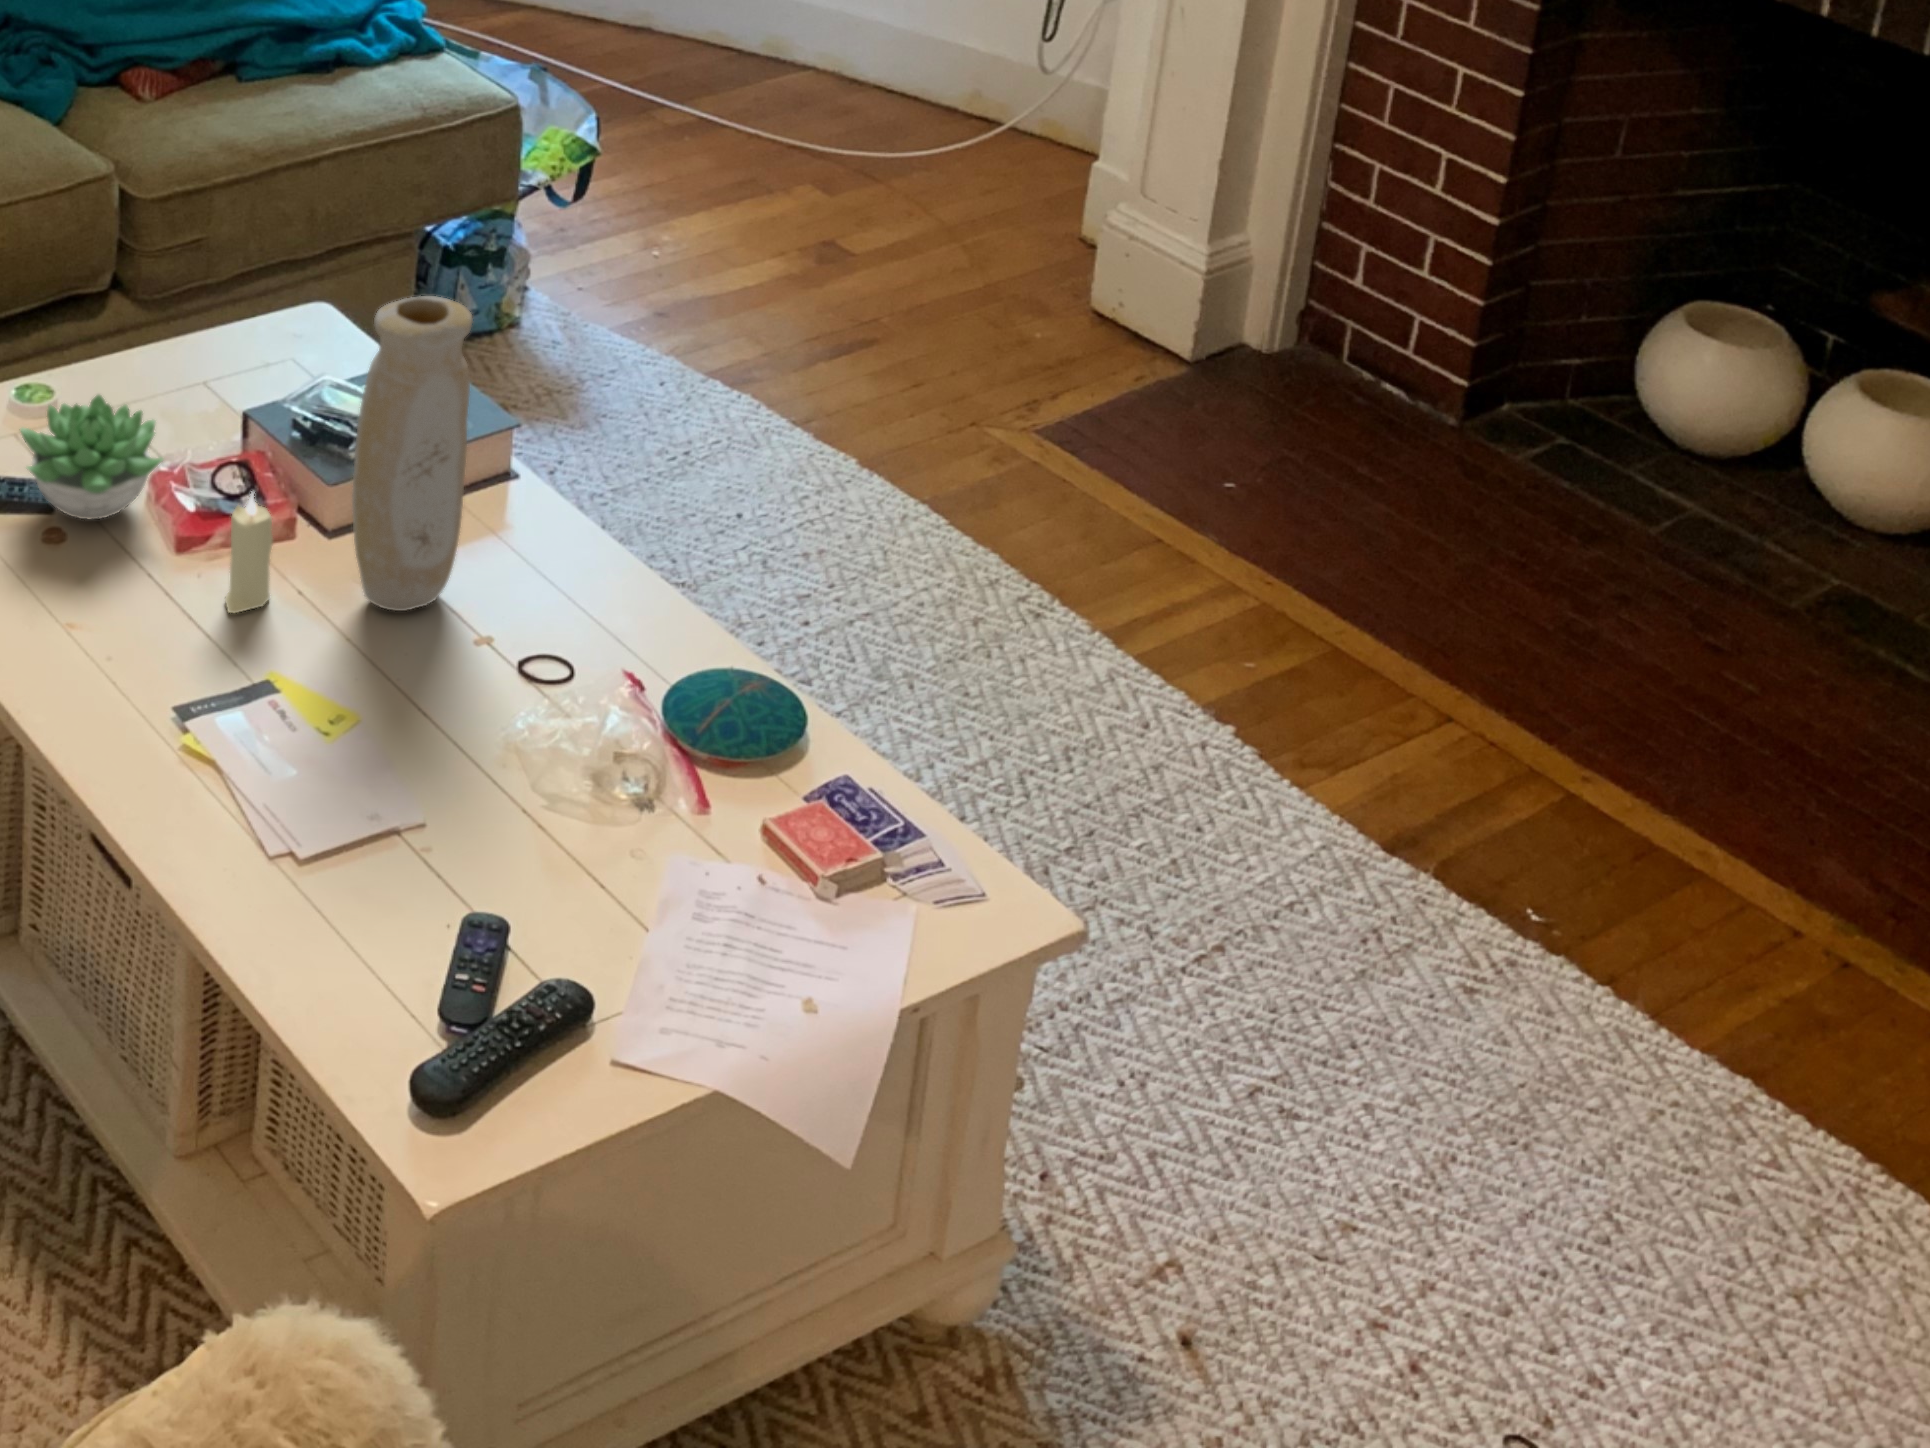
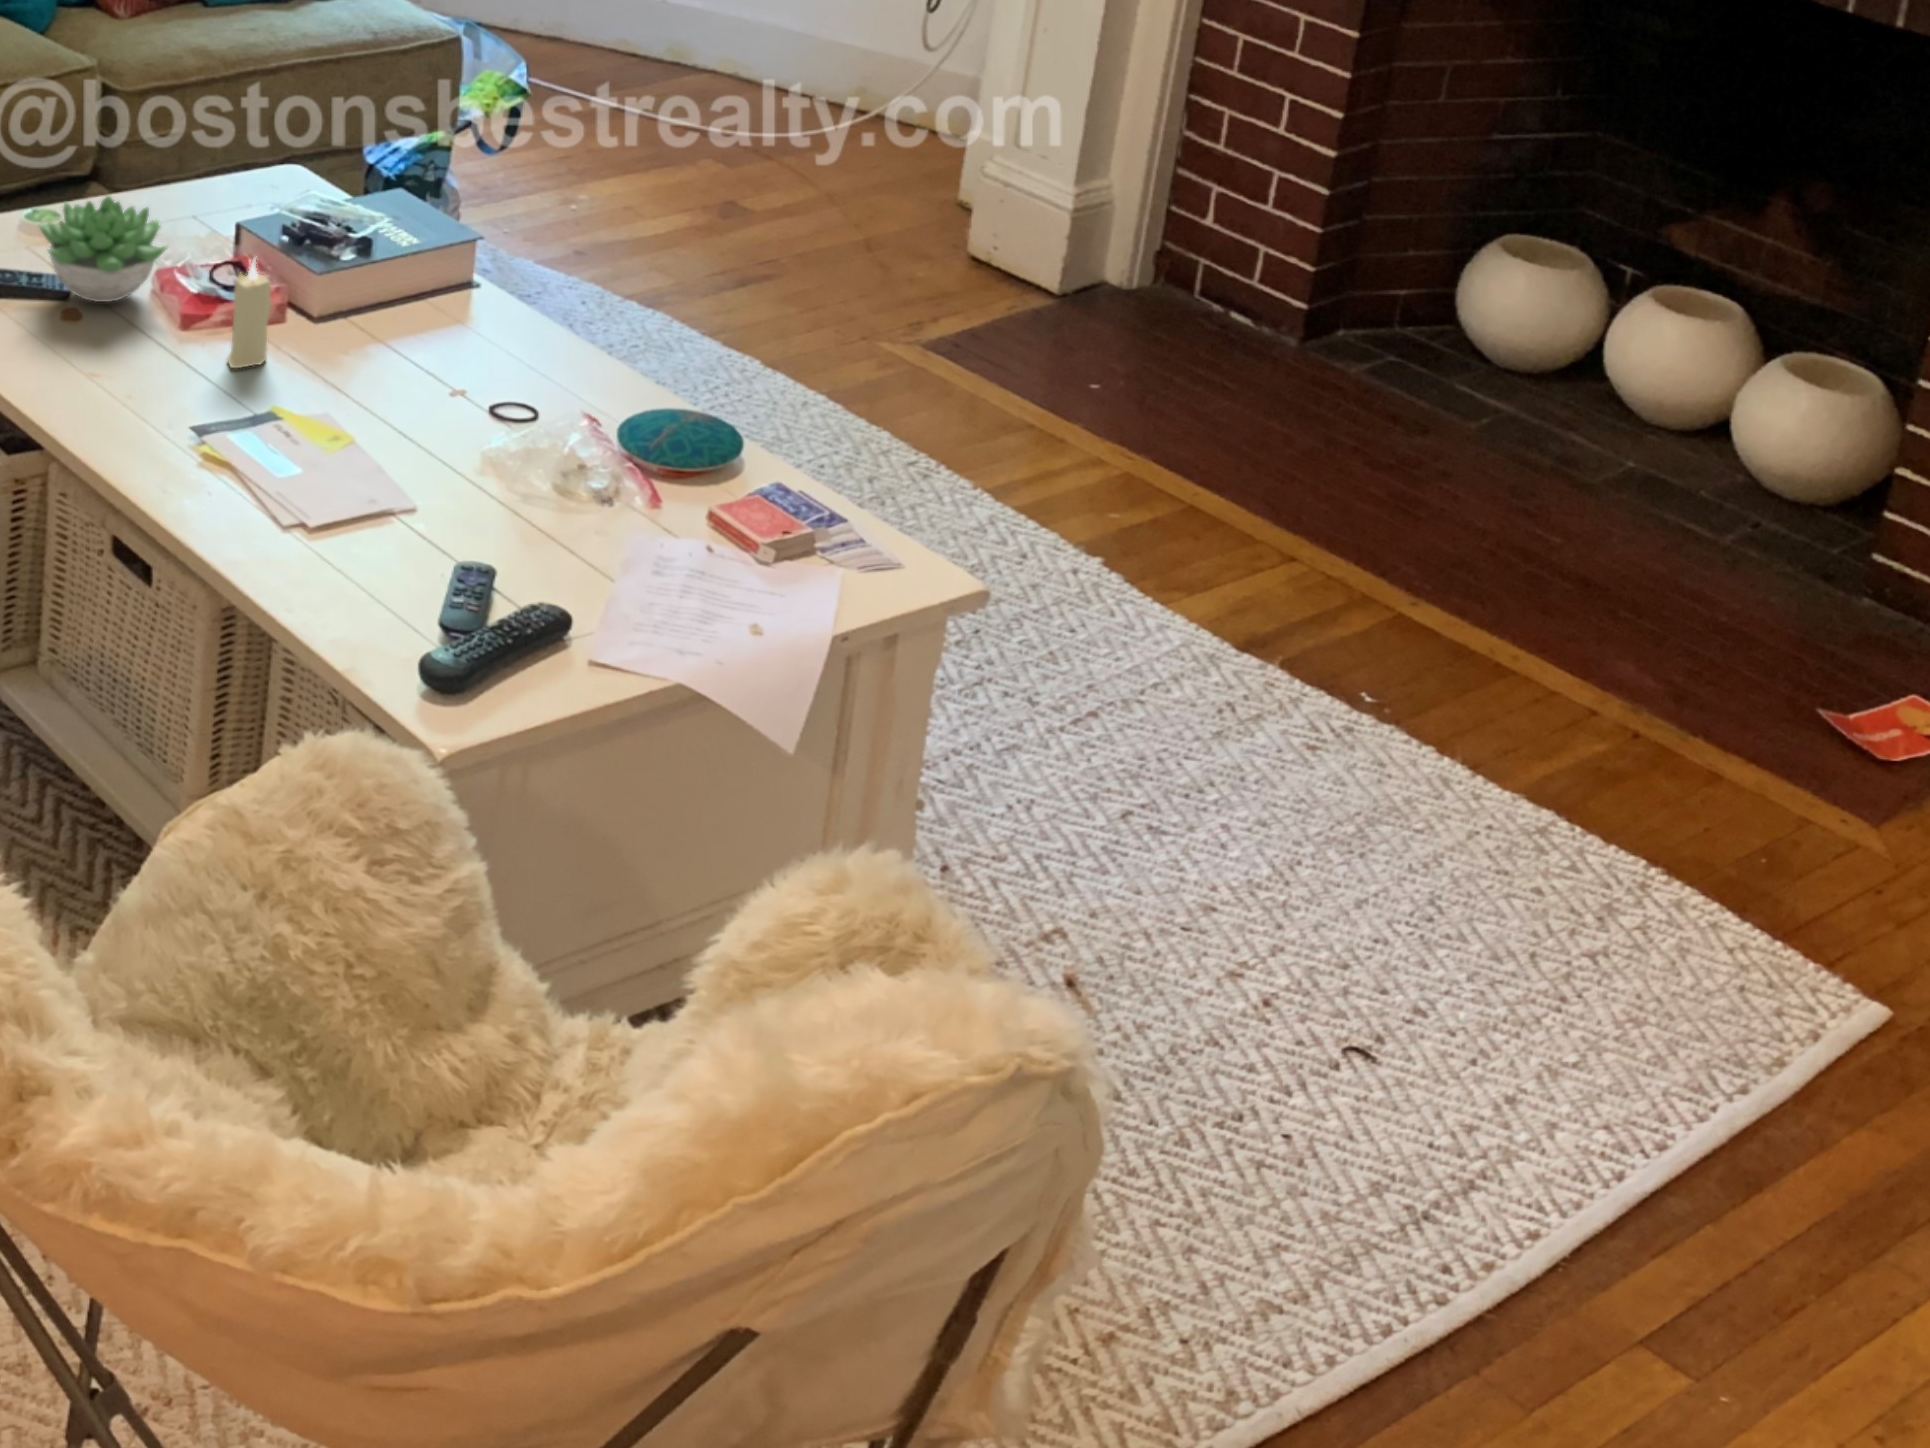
vase: present [352,296,473,611] -> none [343,82,453,369]

